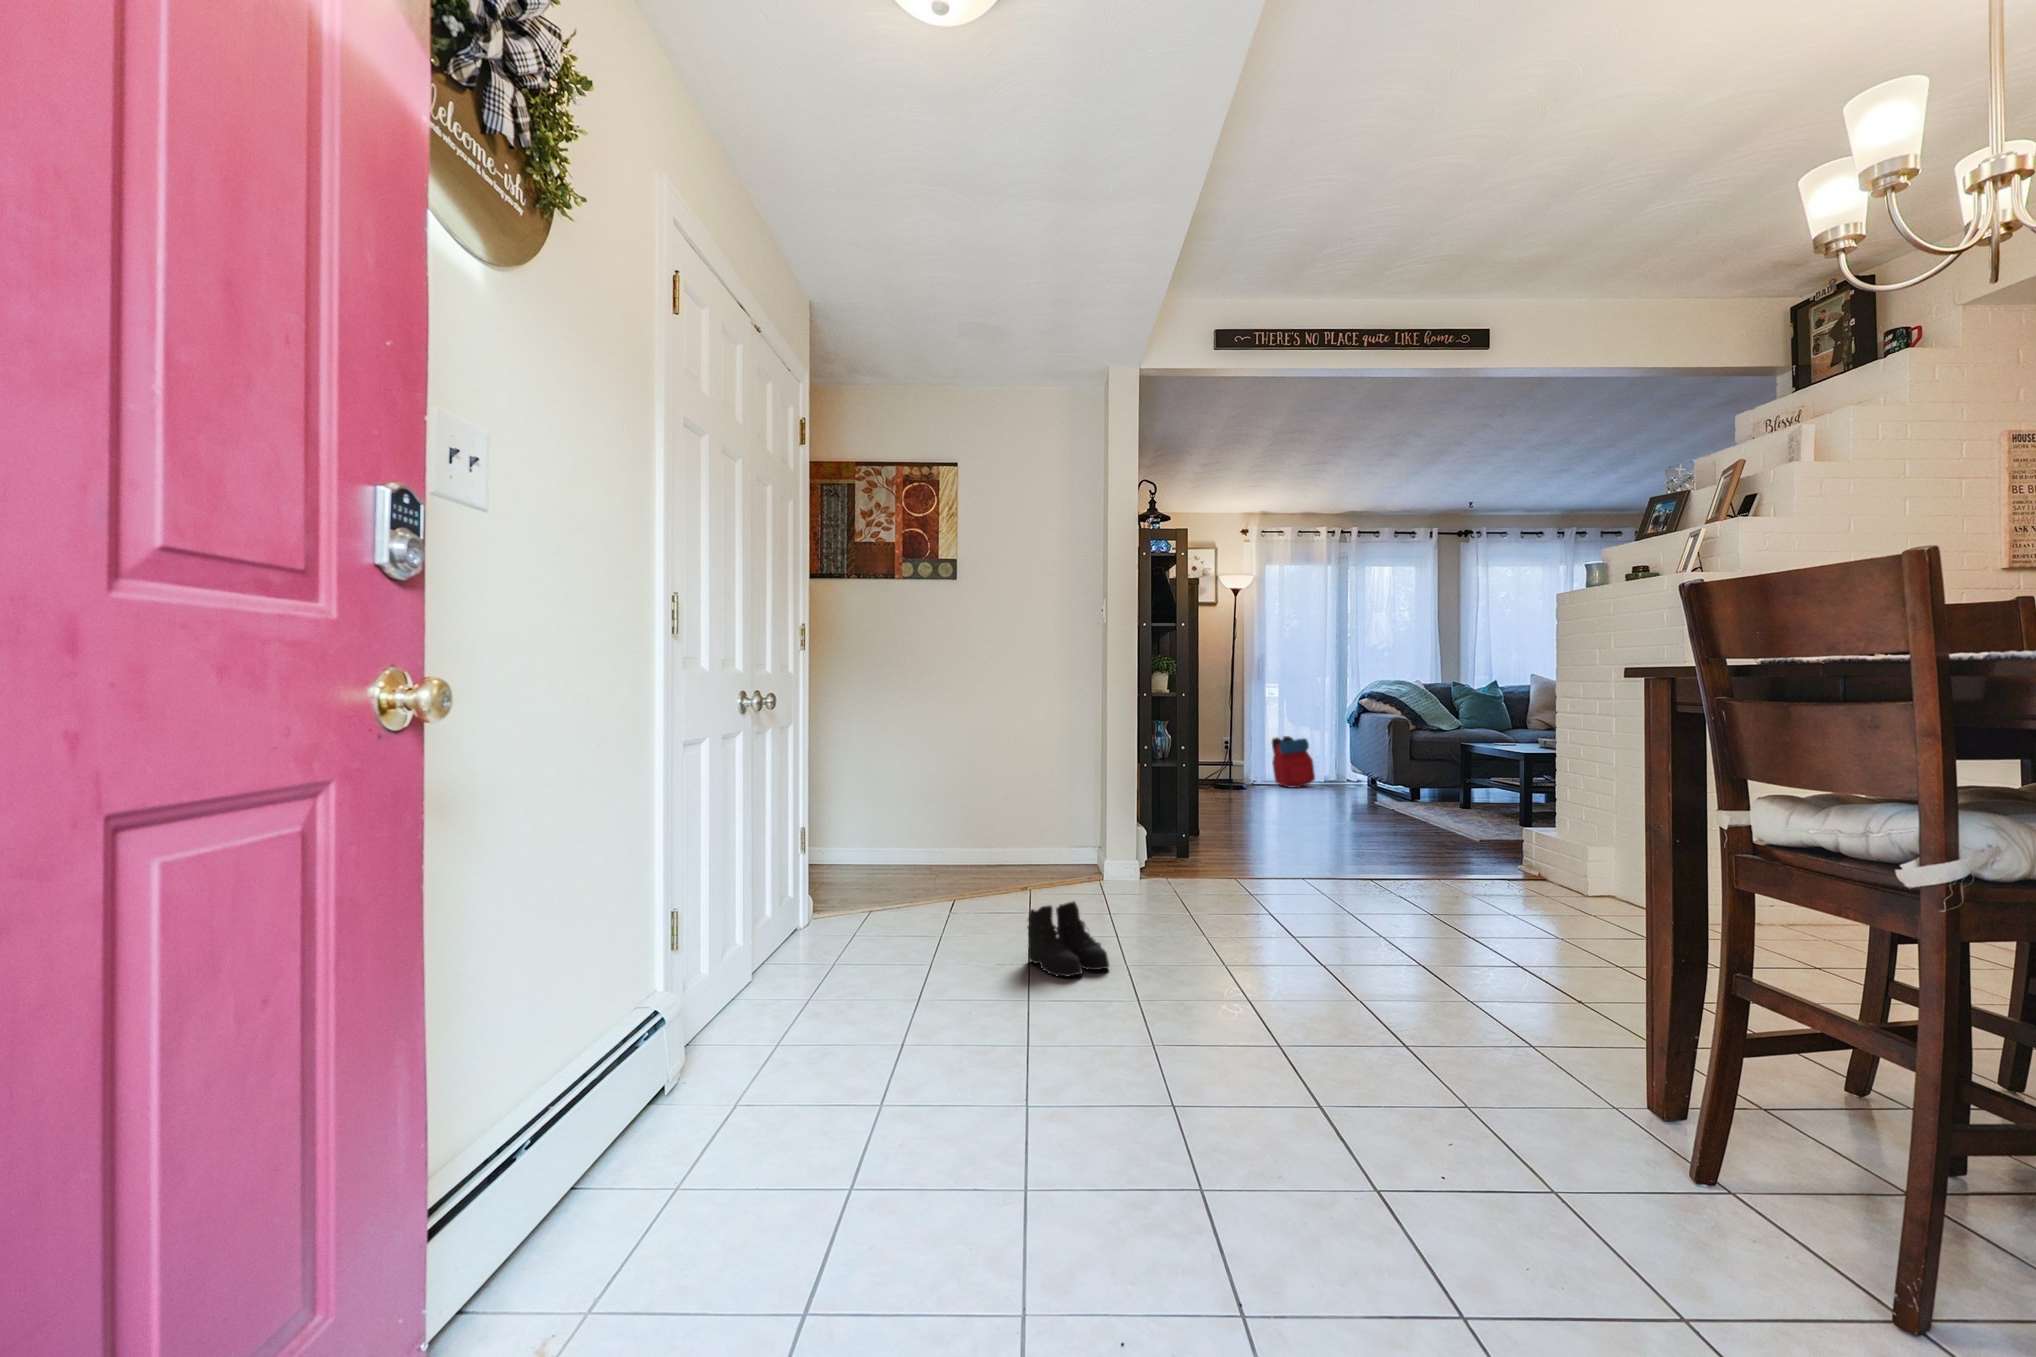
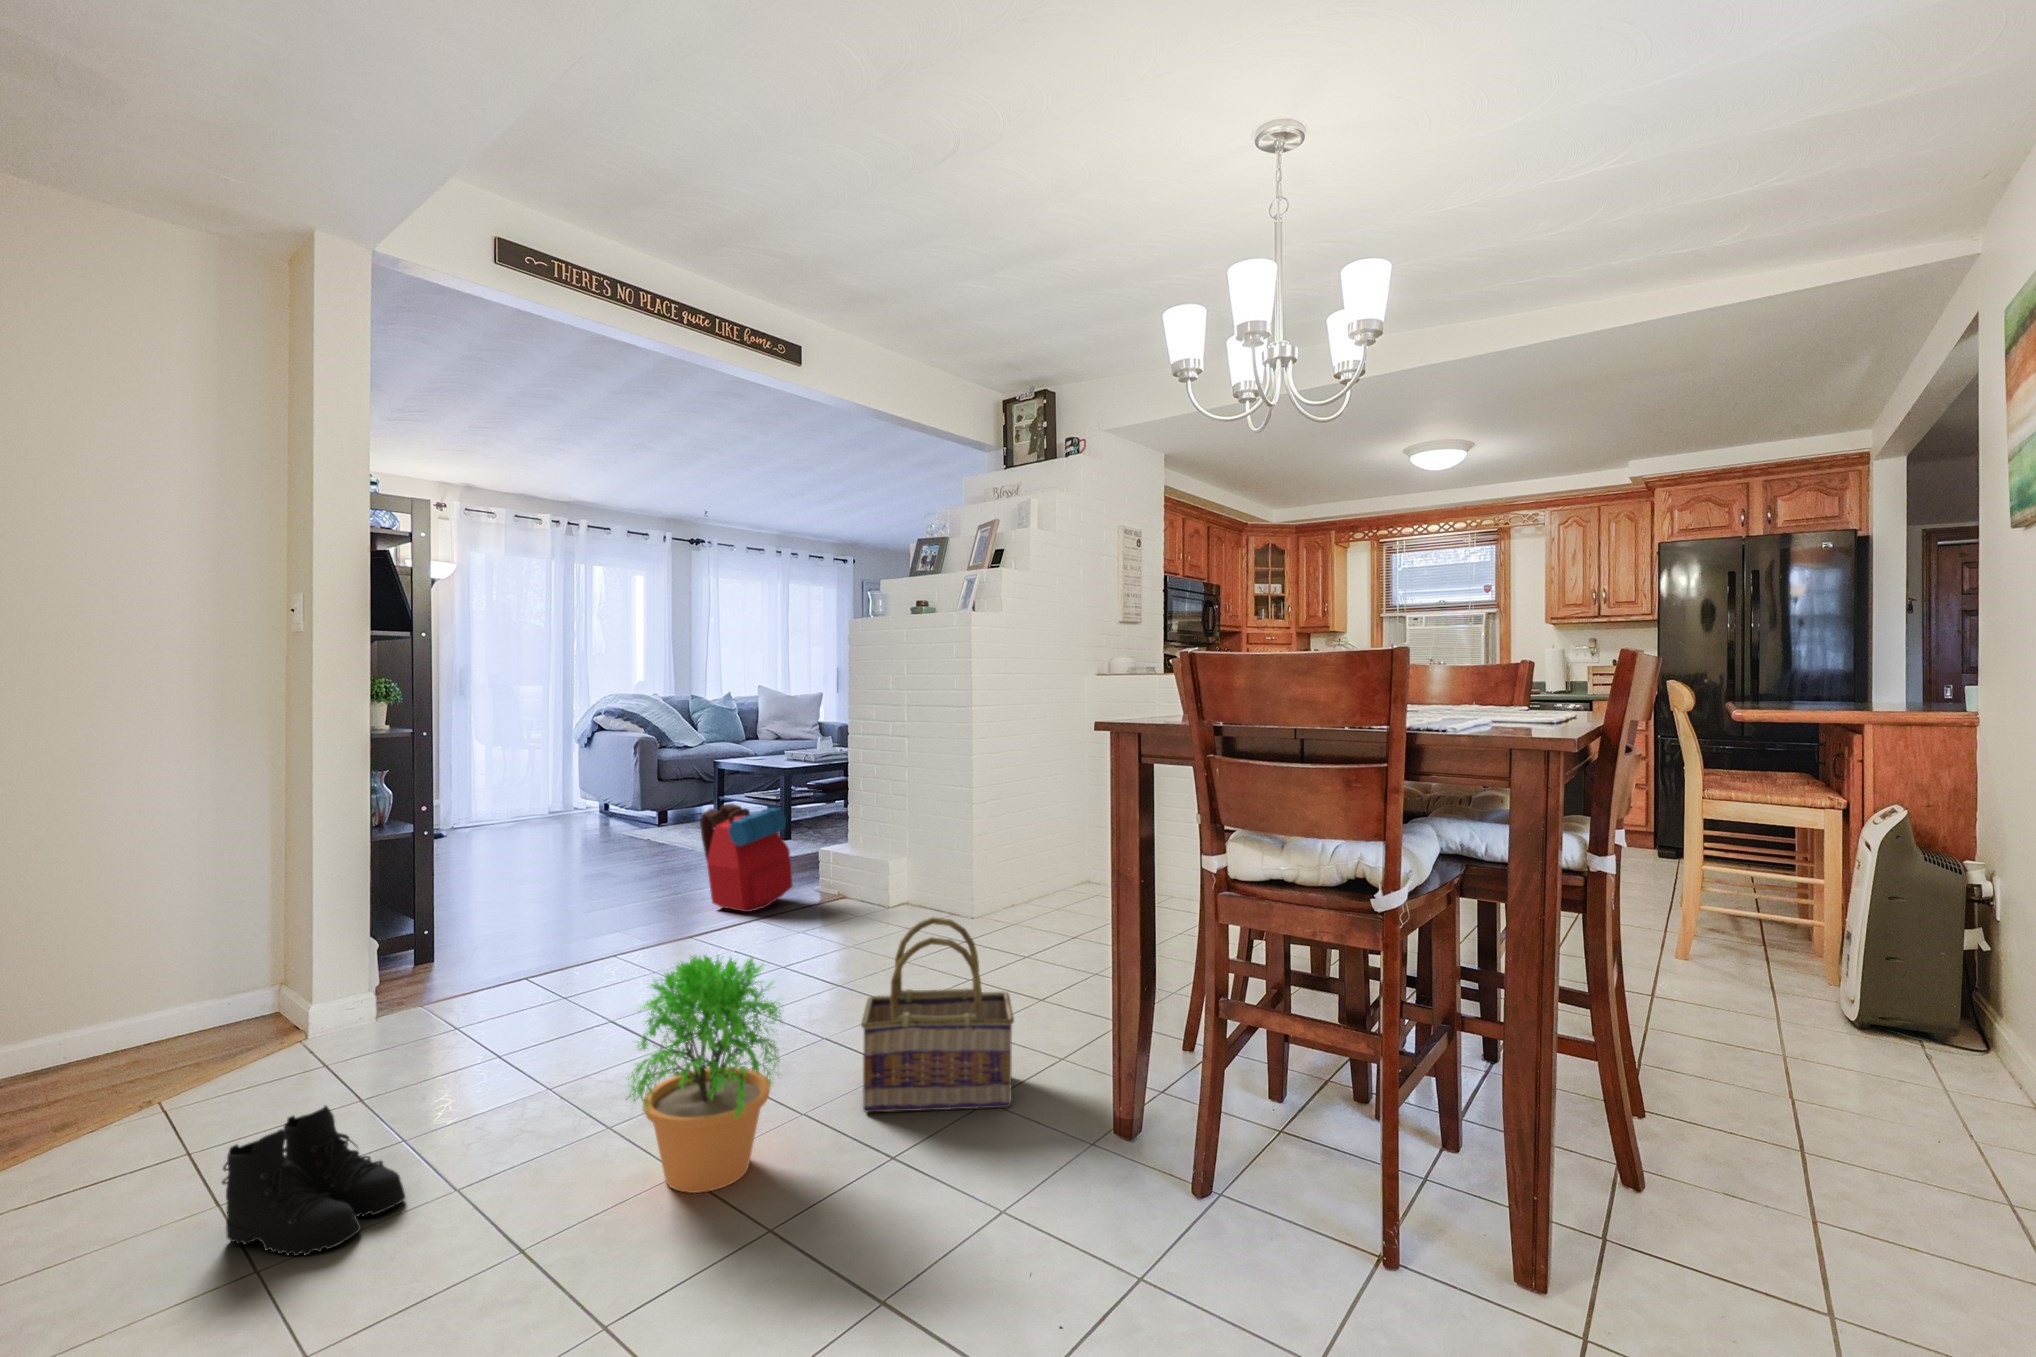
backpack: present [1272,736,1315,788] -> present [700,804,792,912]
potted plant: none [1217,843,1354,1021] -> present [628,955,782,1193]
basket: none [1424,863,1598,1053] -> present [861,917,1014,1112]

